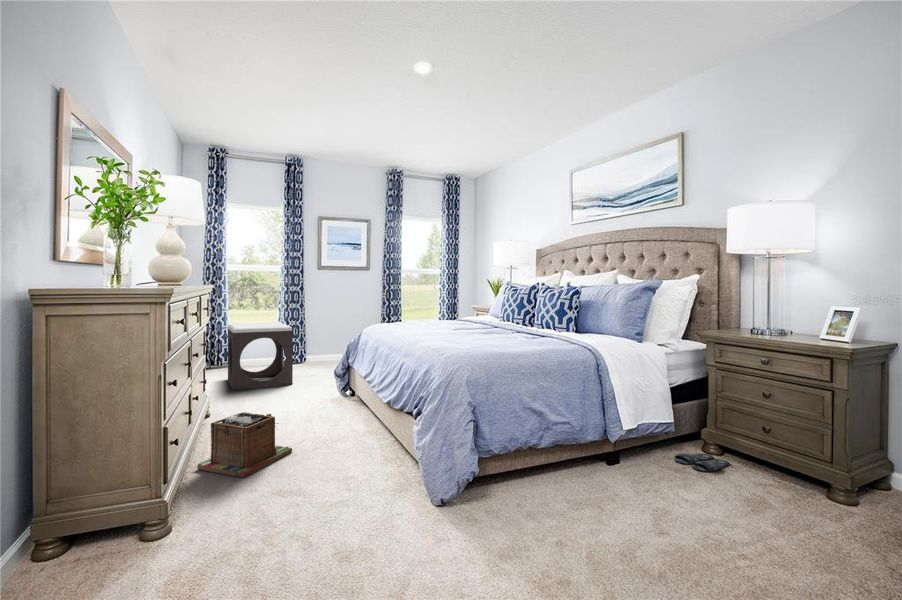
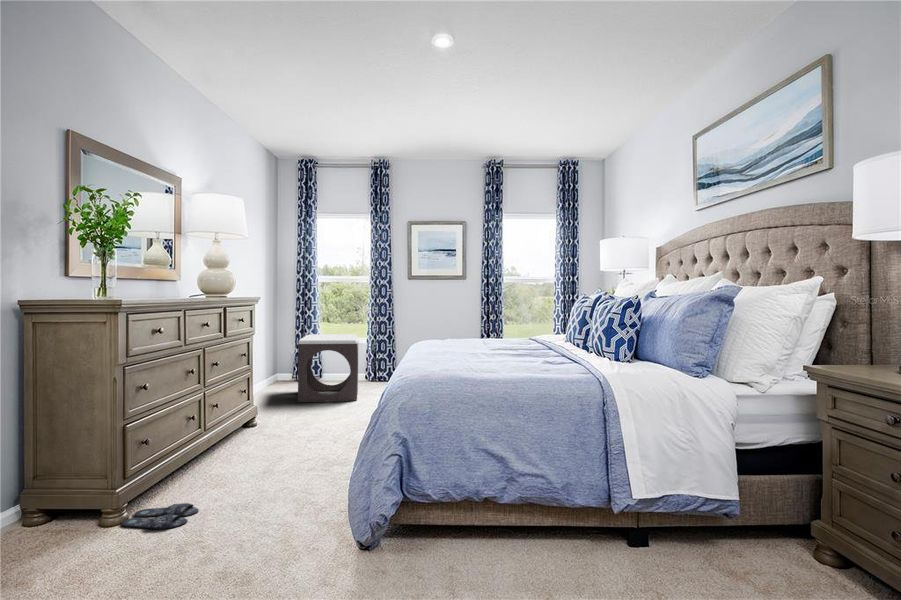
laundry basket: present [197,412,292,478] -> none [187,424,281,490]
slippers: present [675,453,729,472] -> present [121,503,198,529]

